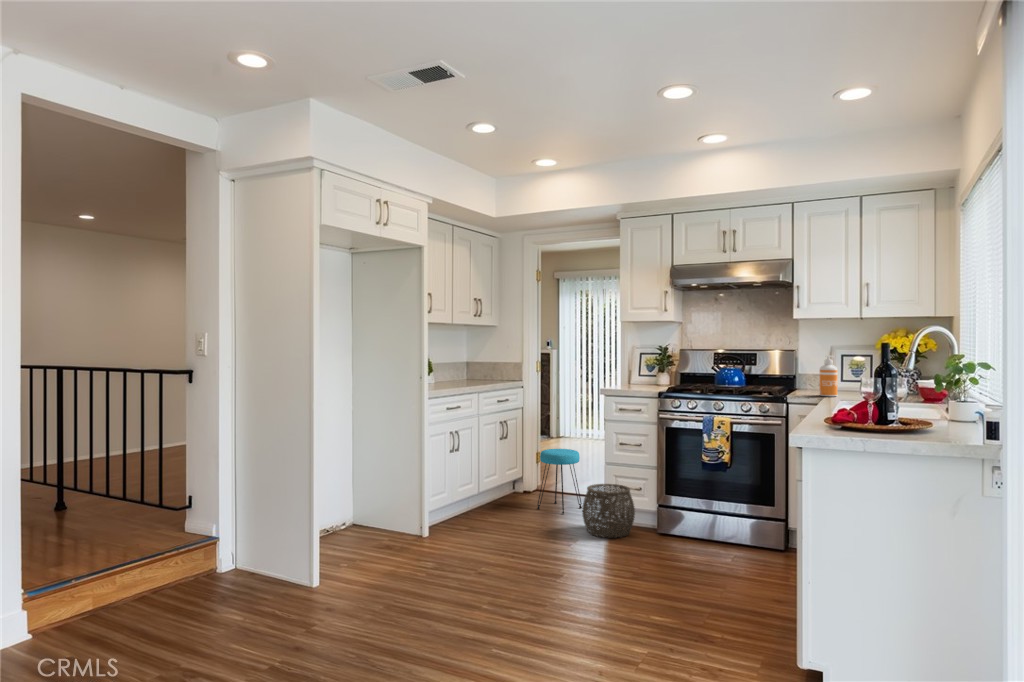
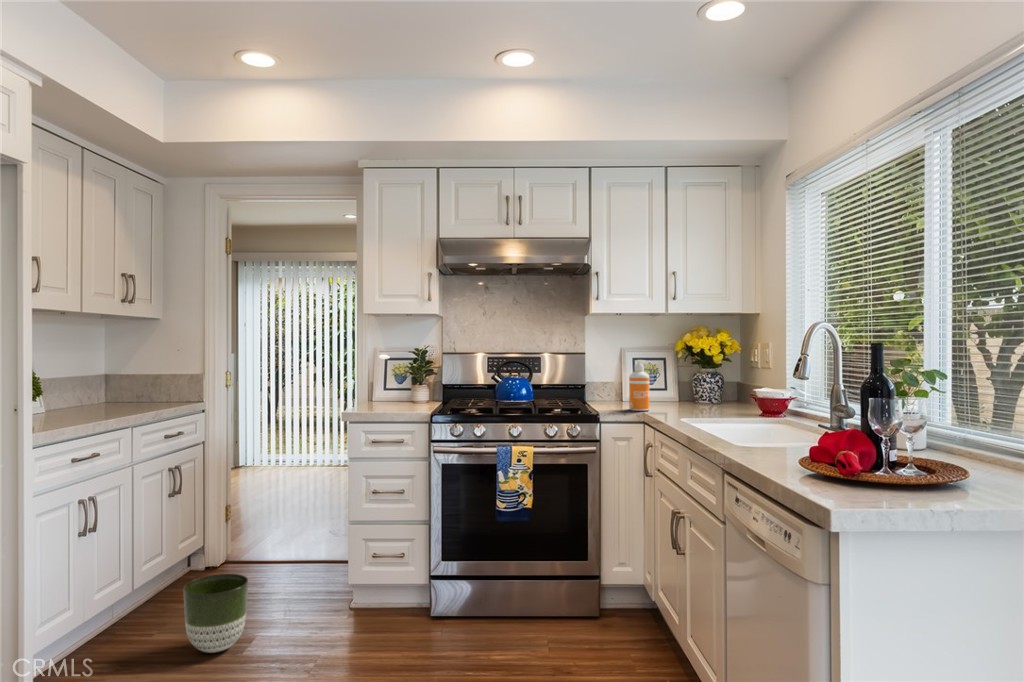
stool: present [537,449,582,513] -> none [235,502,306,603]
woven basket: present [582,484,635,538] -> none [321,553,402,643]
planter: none [503,485,538,529] -> present [184,574,248,653]

